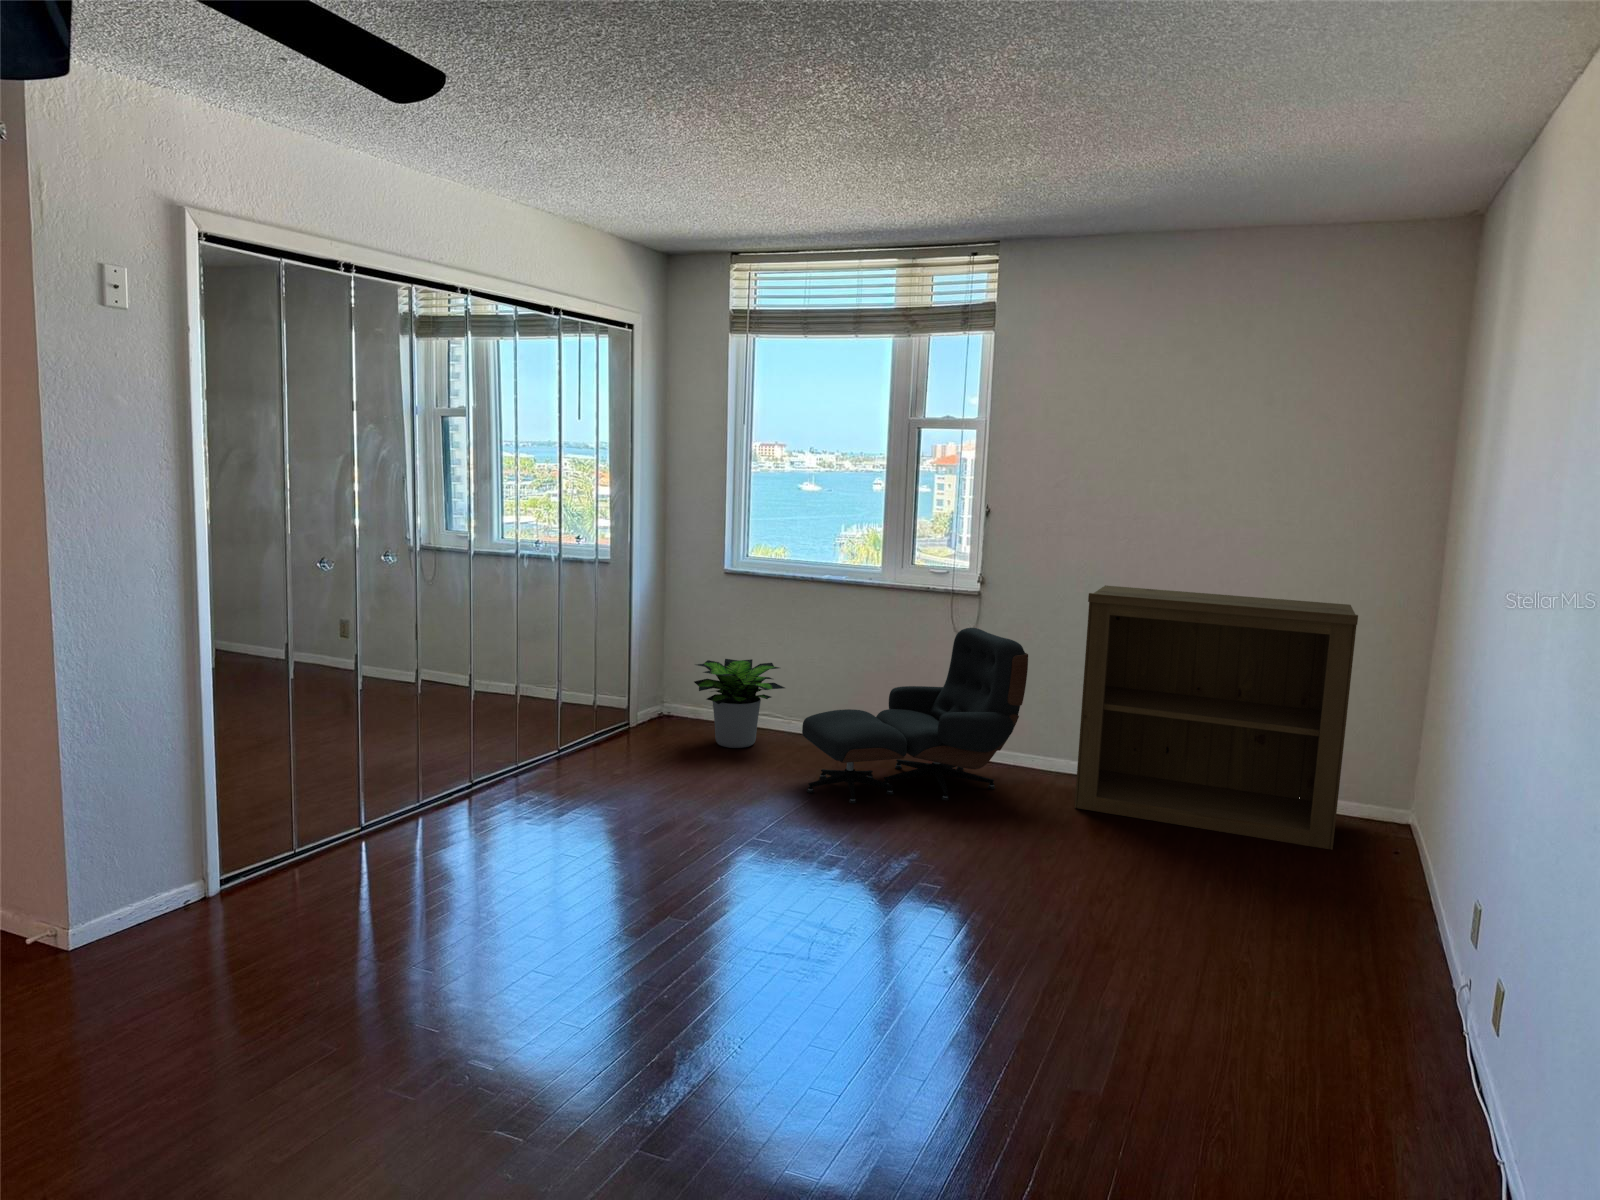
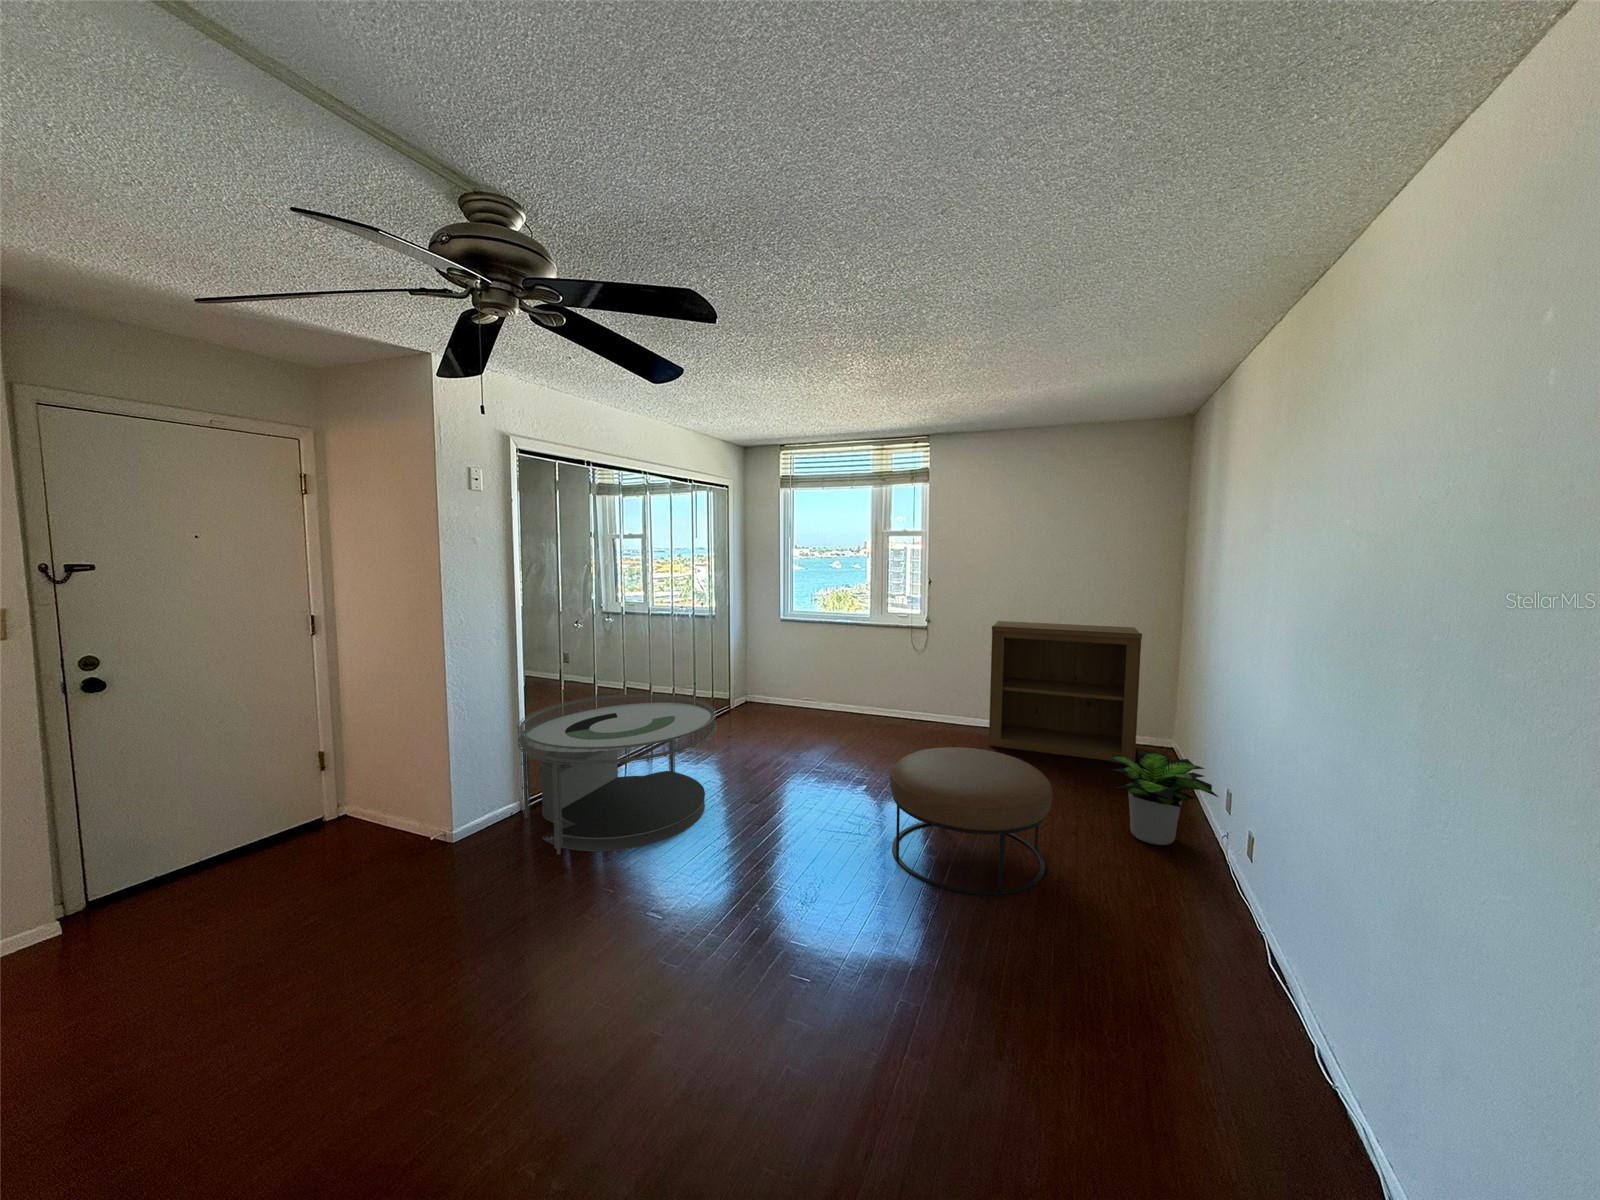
lounge chair: present [802,628,1028,803] -> none [833,647,958,748]
potted plant: present [694,659,785,748] -> present [1111,750,1218,845]
coffee table: none [189,692,562,974] -> present [517,694,717,855]
ottoman: none [856,808,1149,1081] -> present [890,747,1052,895]

